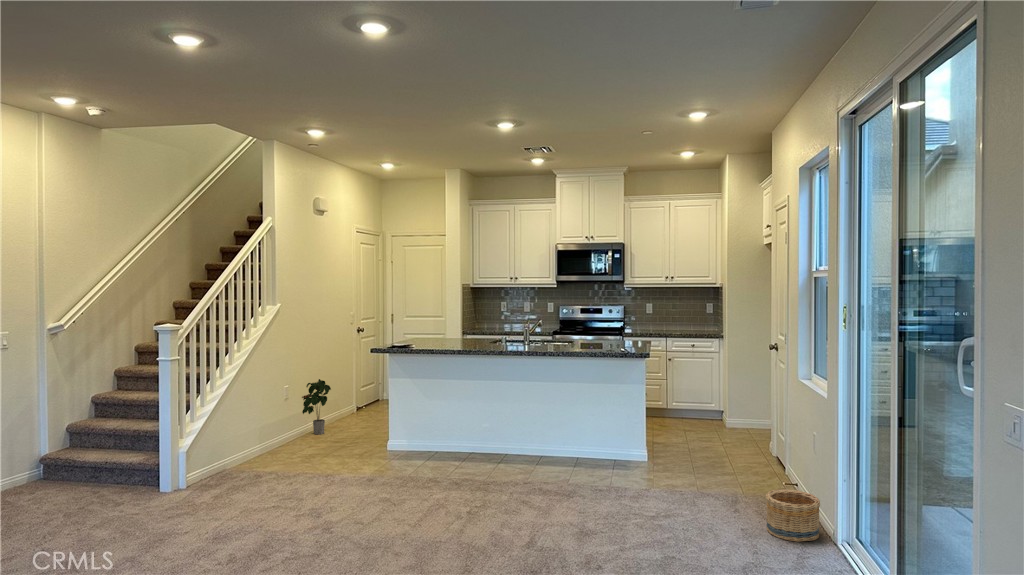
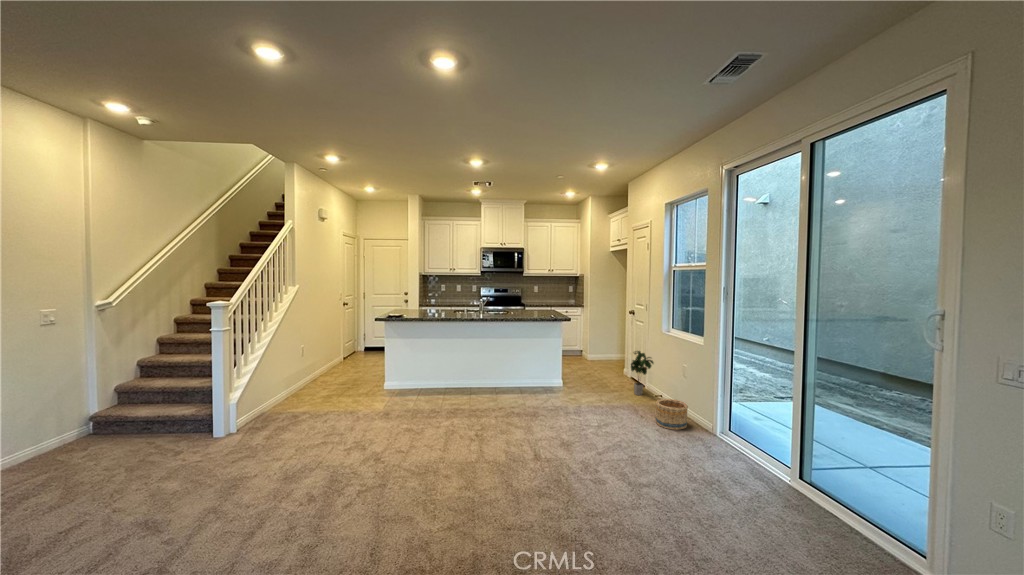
potted plant: present [302,379,331,435] -> present [631,351,654,395]

